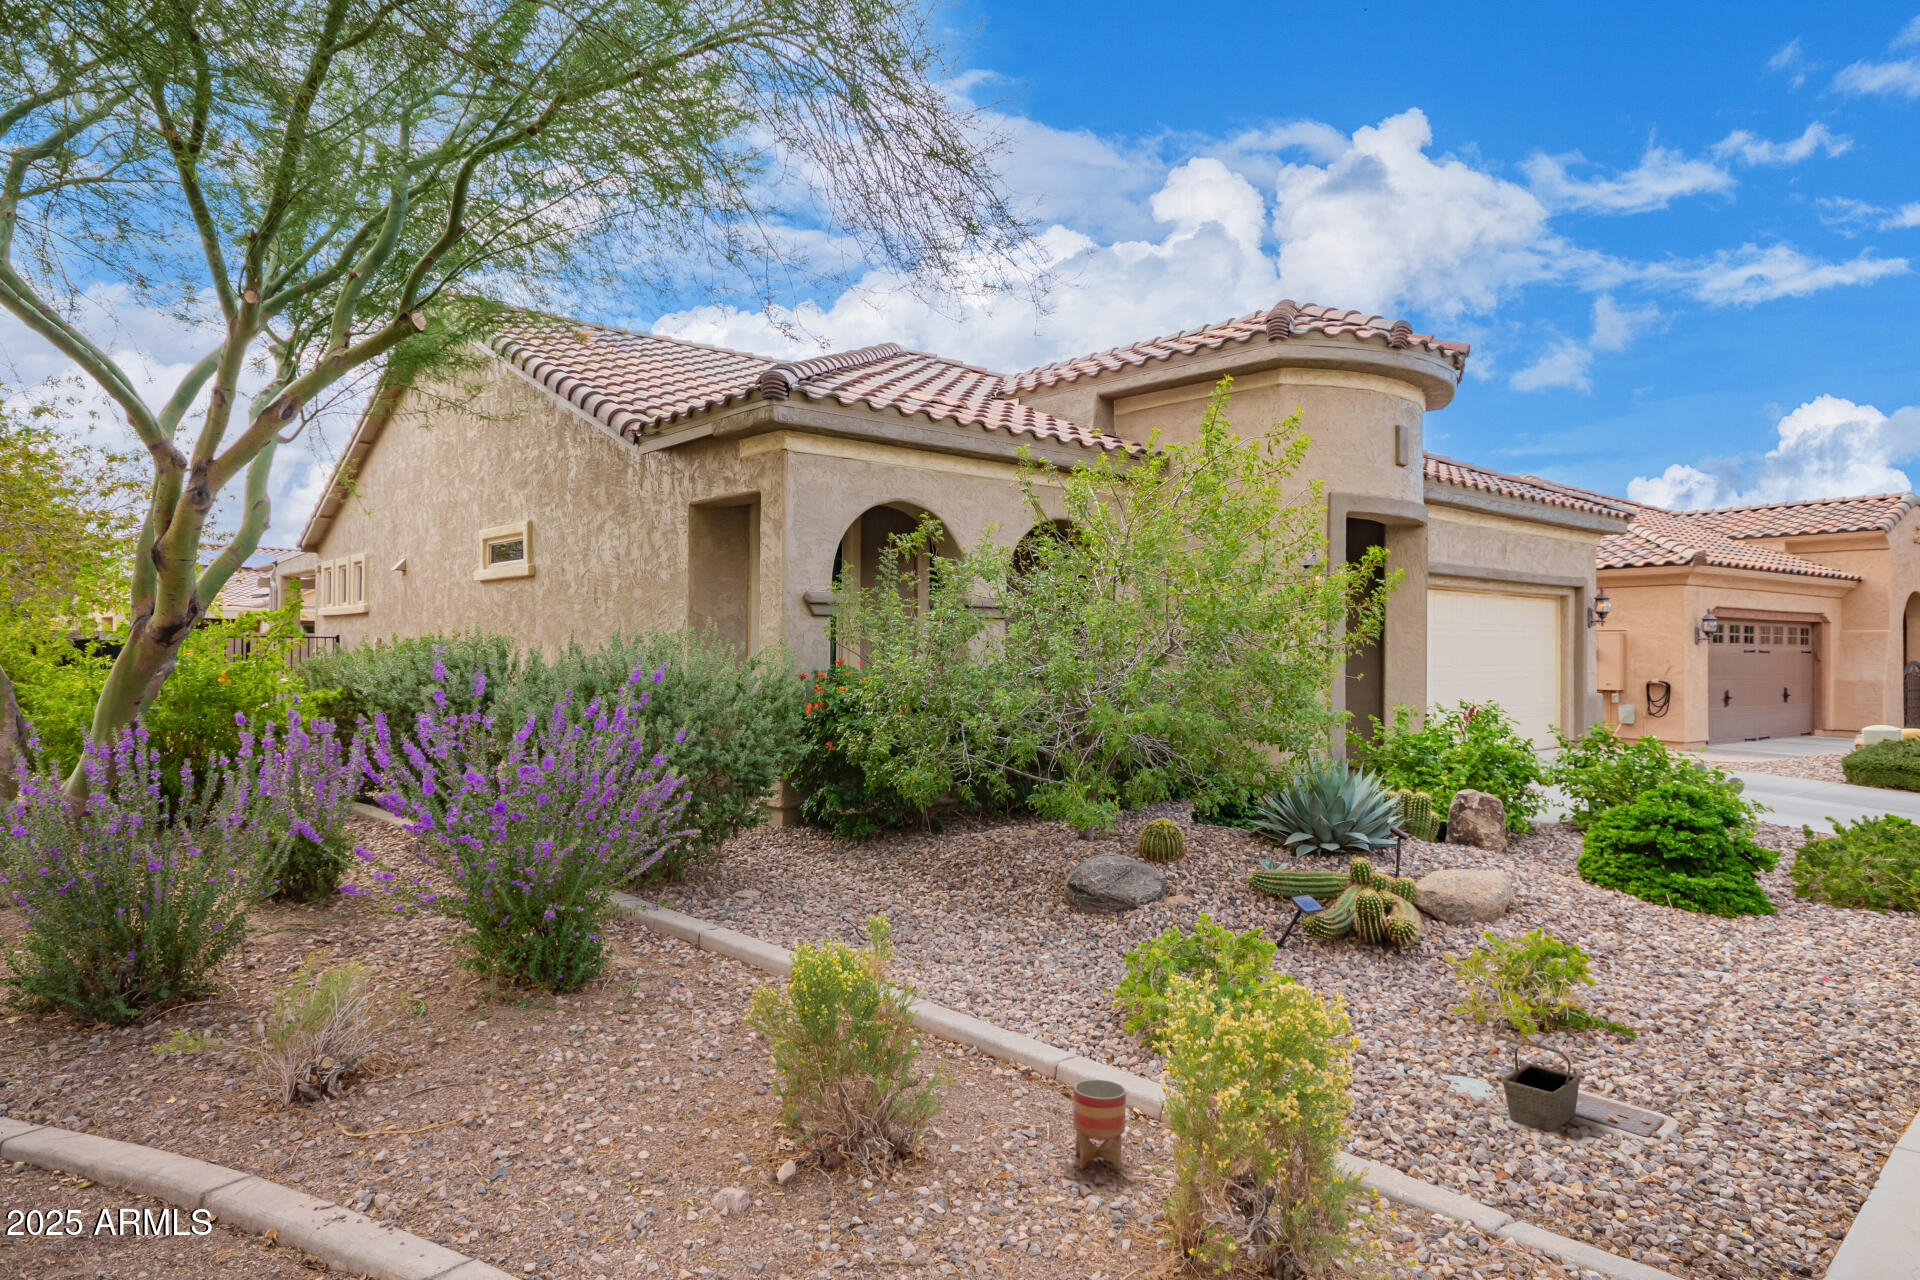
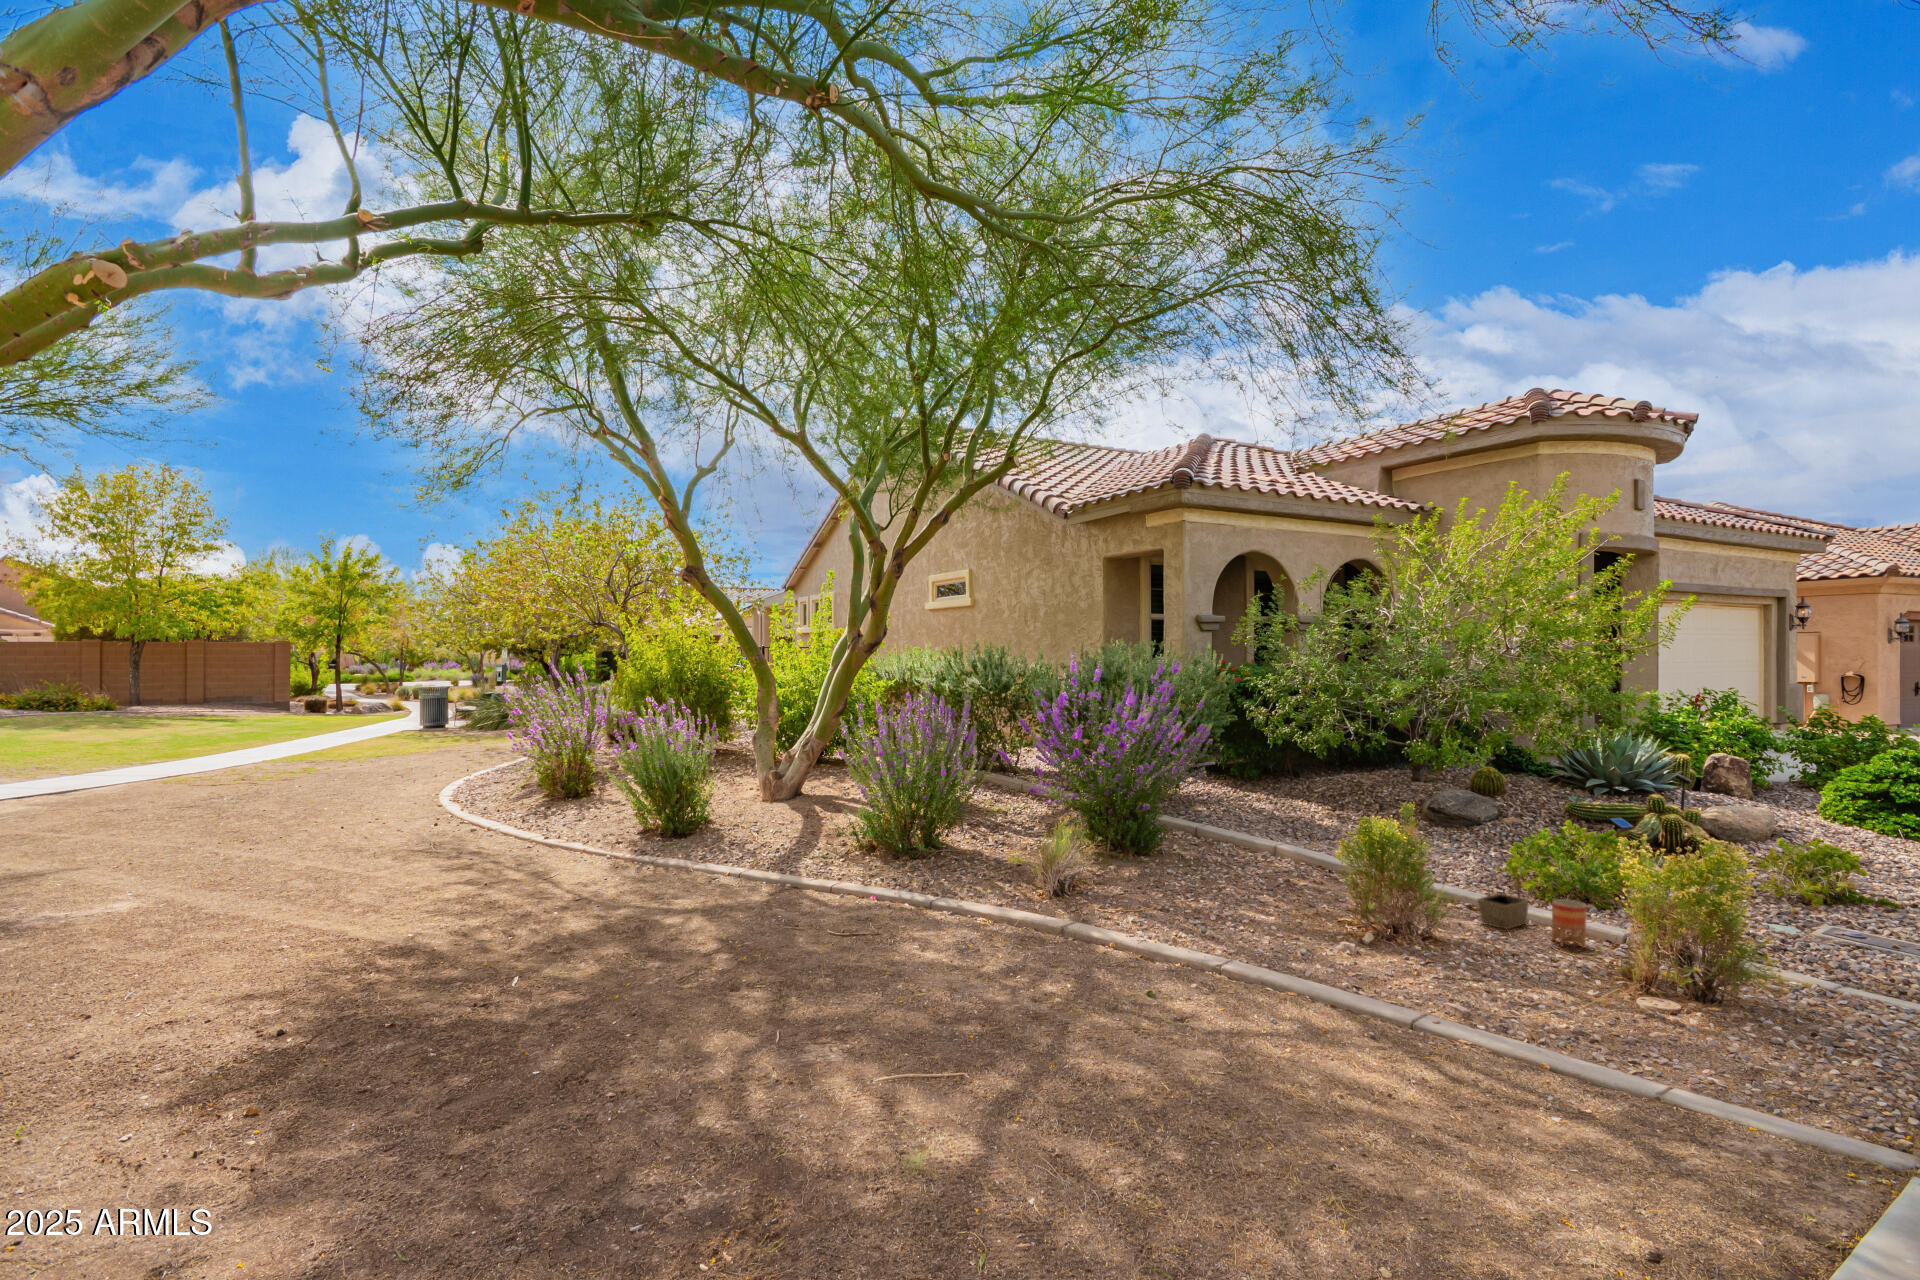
basket: present [1502,1043,1580,1132] -> present [1477,880,1529,929]

